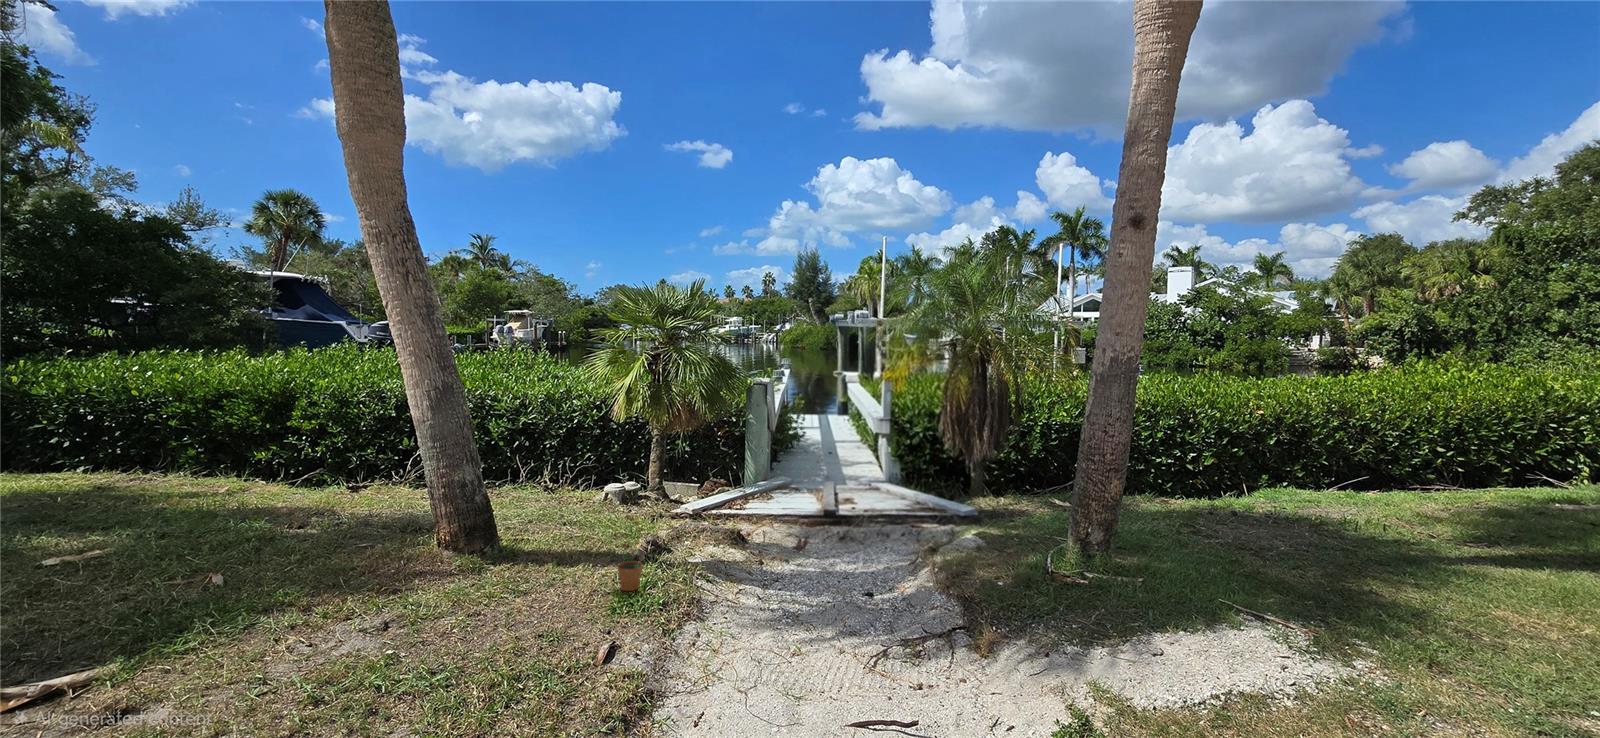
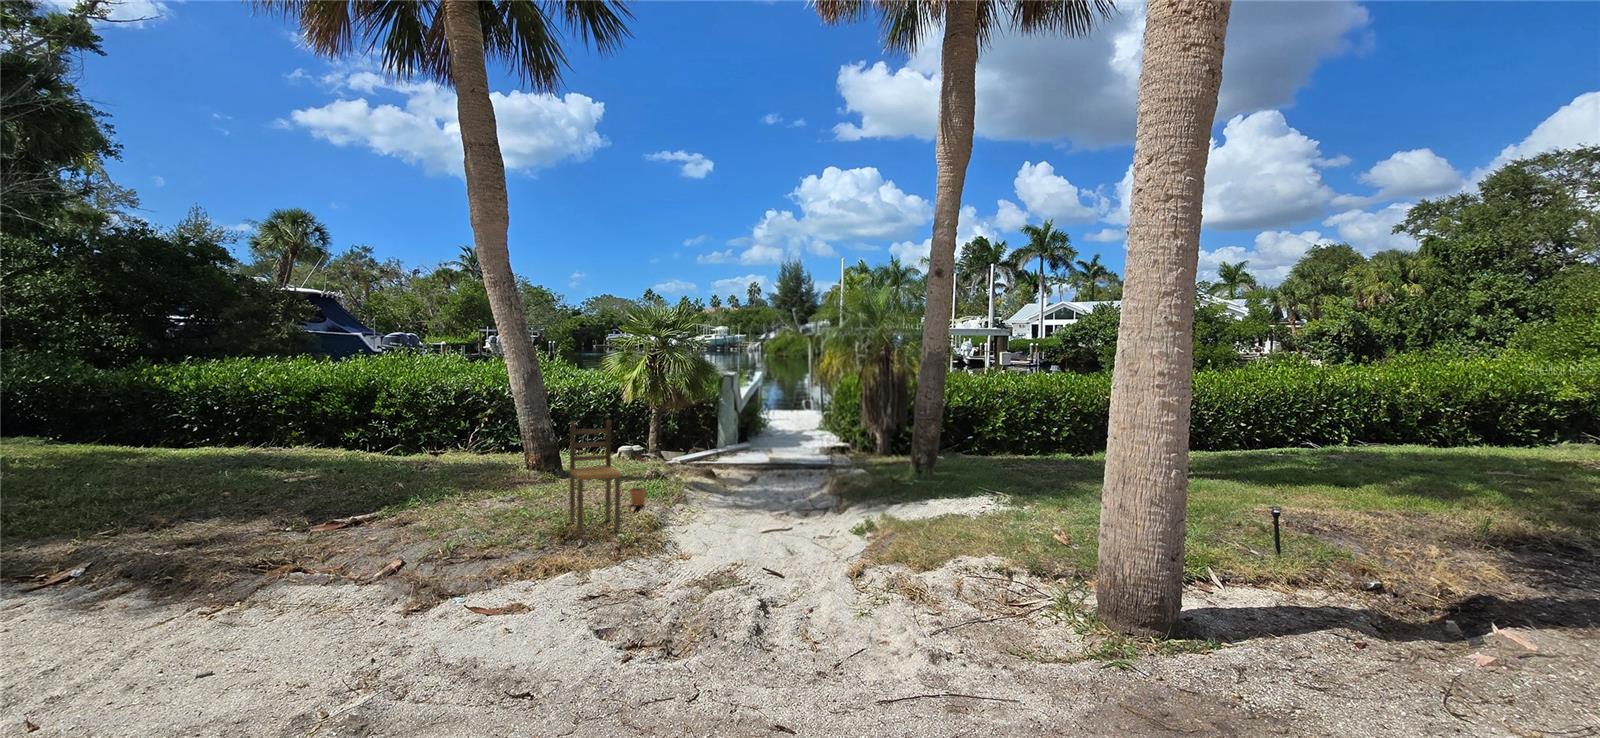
chair: none [516,473,598,677] -> present [570,420,621,534]

